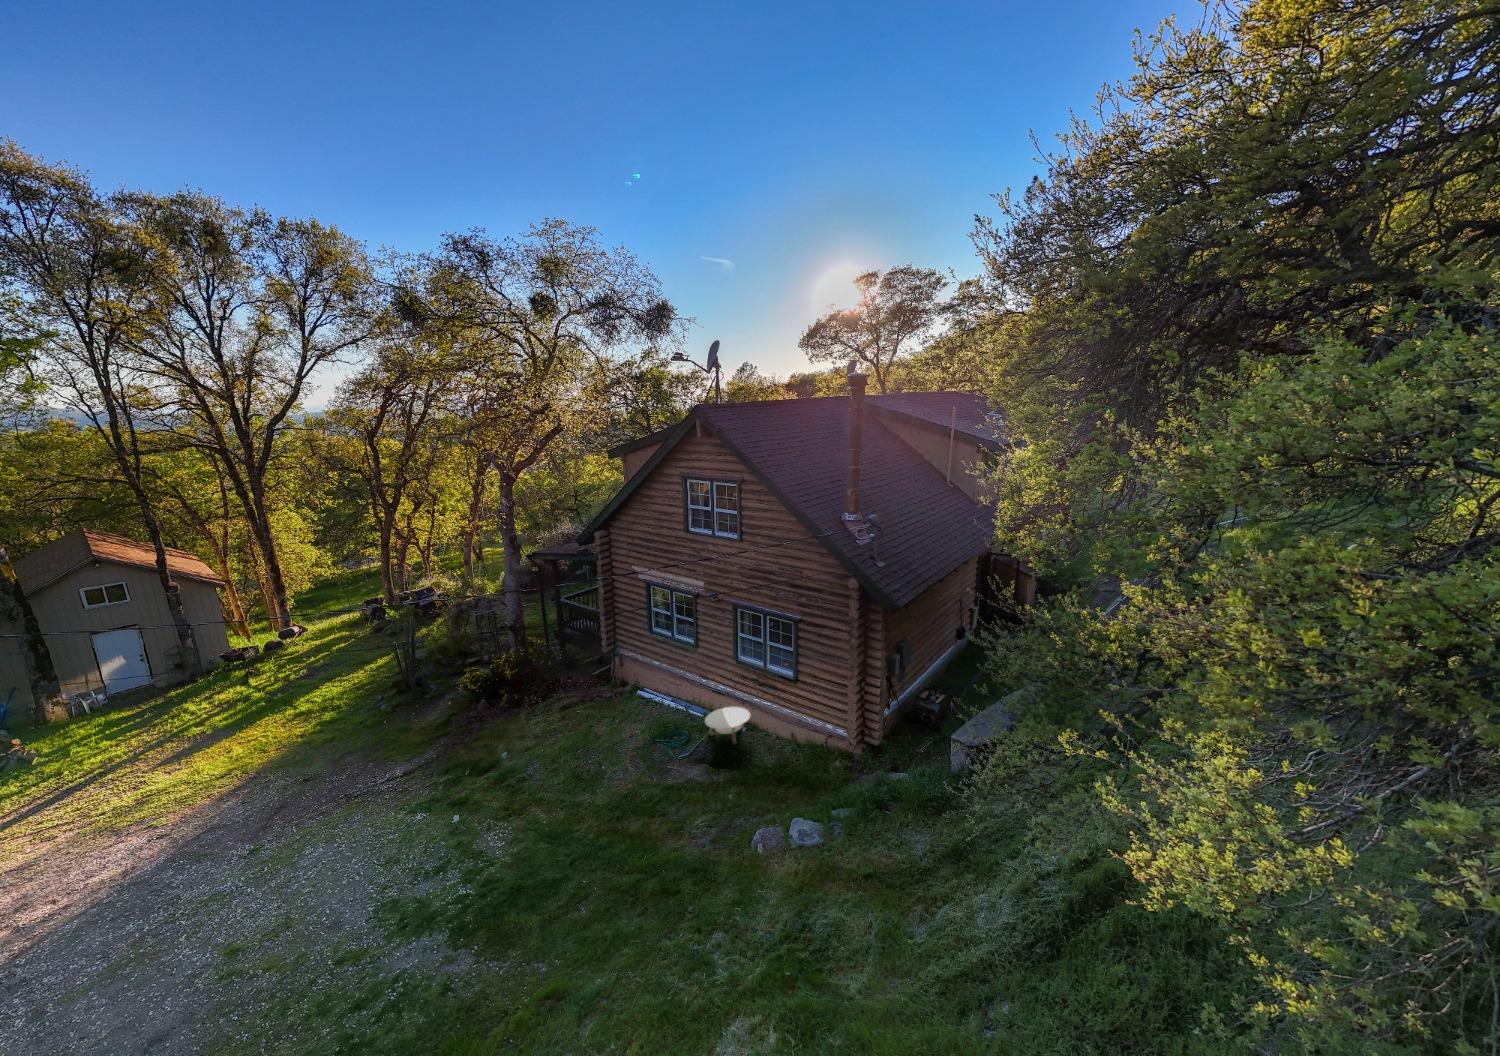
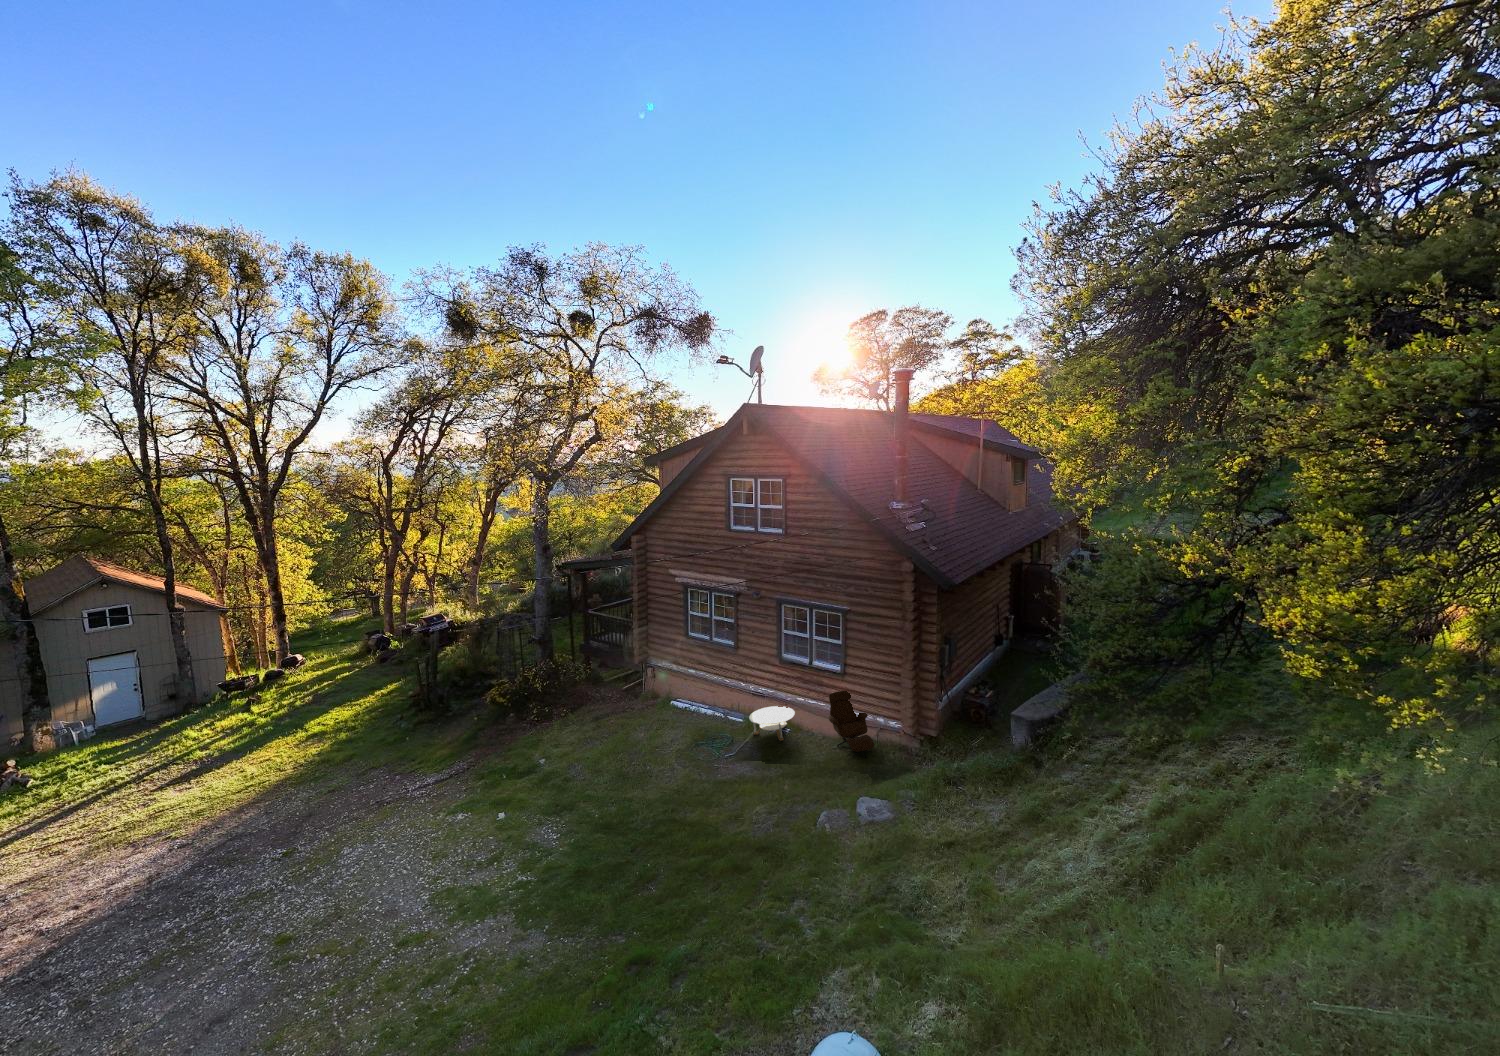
lounge chair: none [780,697,821,770] -> present [829,691,874,758]

